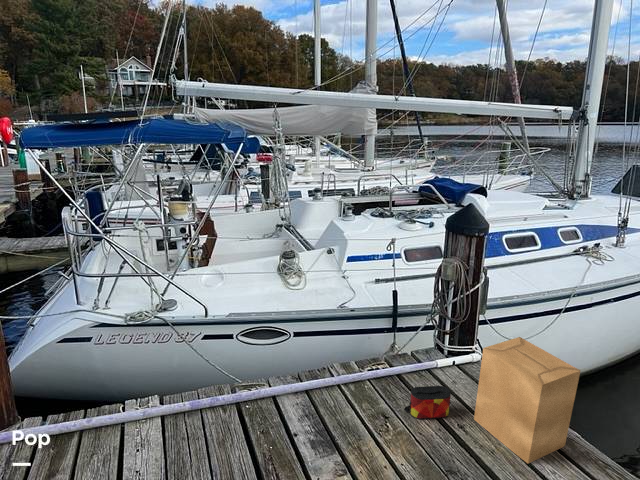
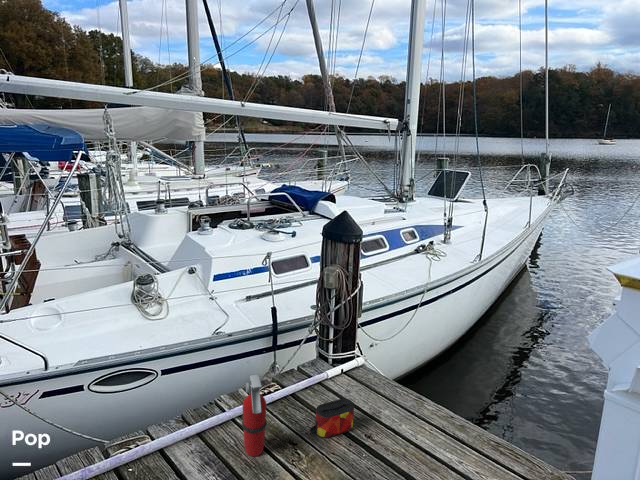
cardboard box: present [474,337,580,464] -> none [378,337,470,459]
fire extinguisher: none [339,346,362,419] -> present [242,375,267,456]

